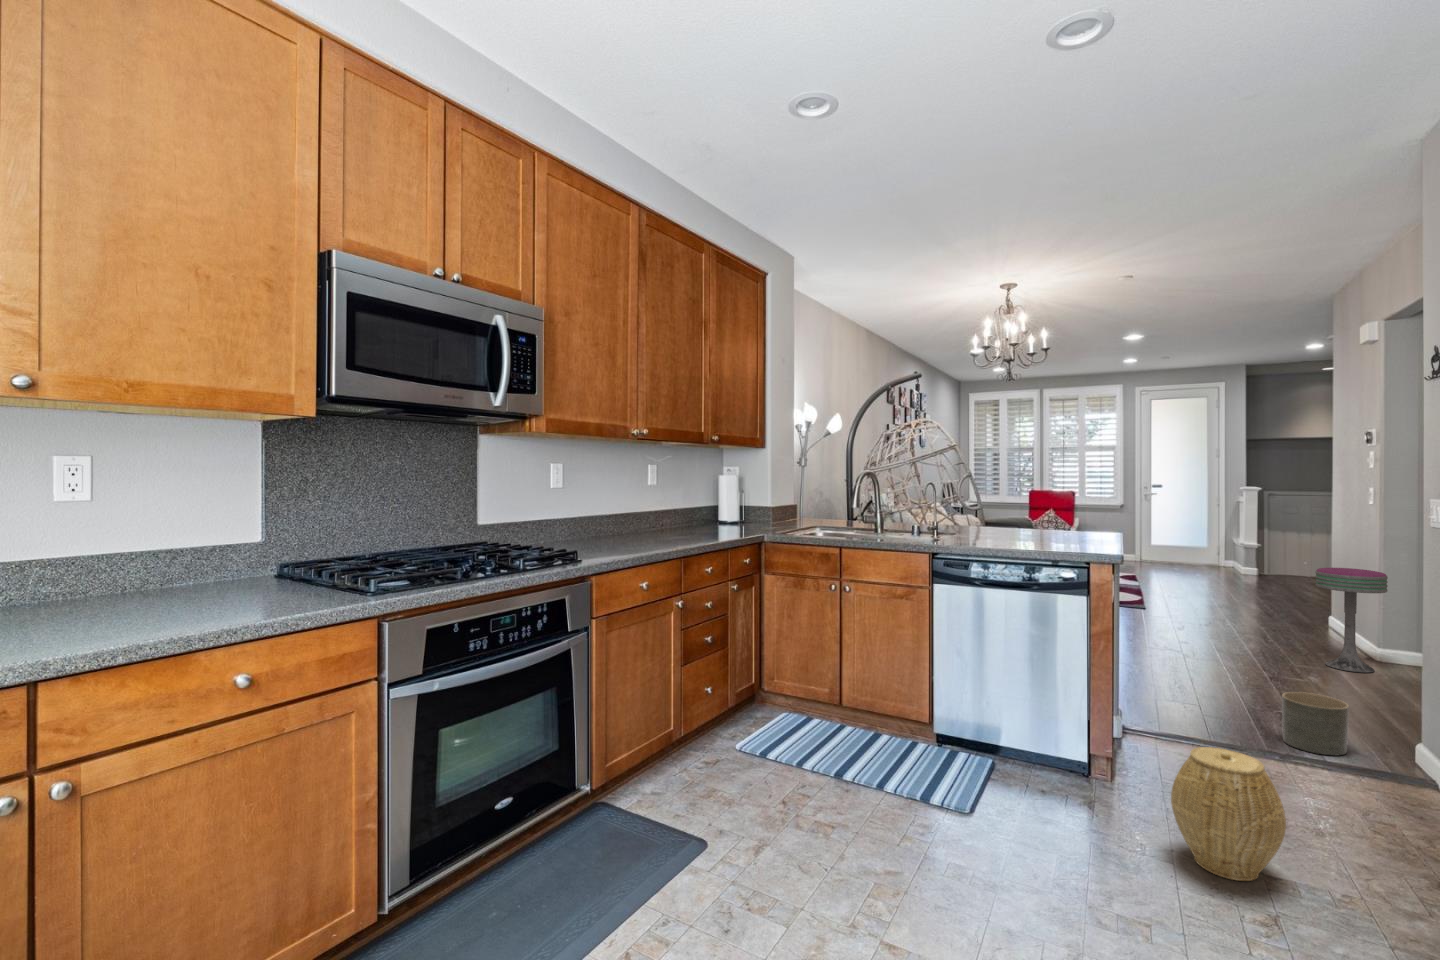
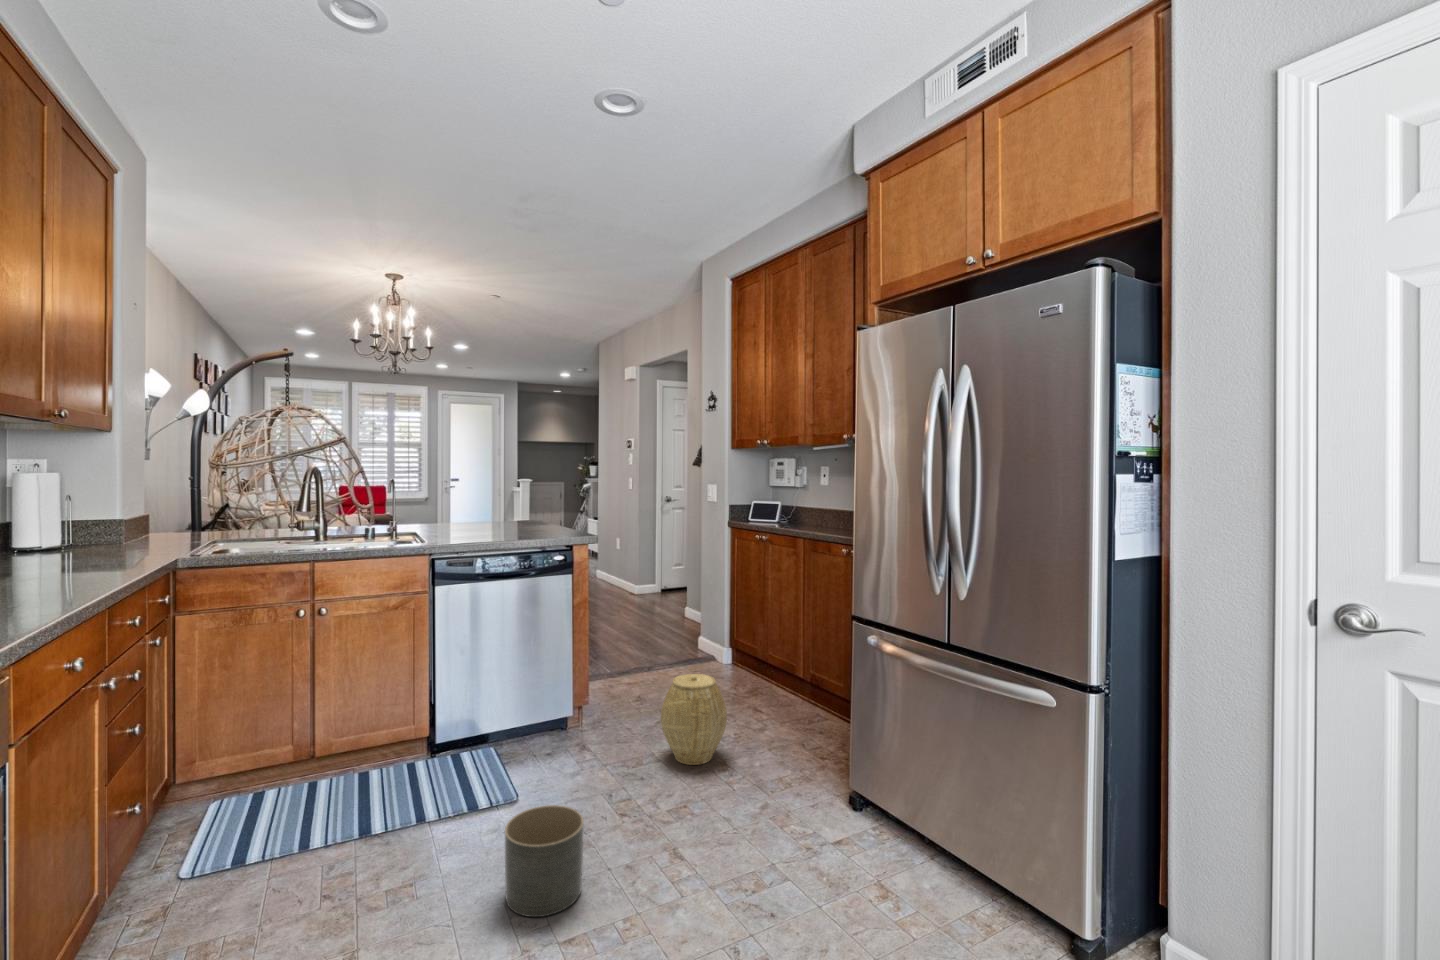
bar stool: present [1315,568,1388,673] -> none [616,536,653,607]
planter: present [1282,692,1349,755] -> present [505,805,584,917]

